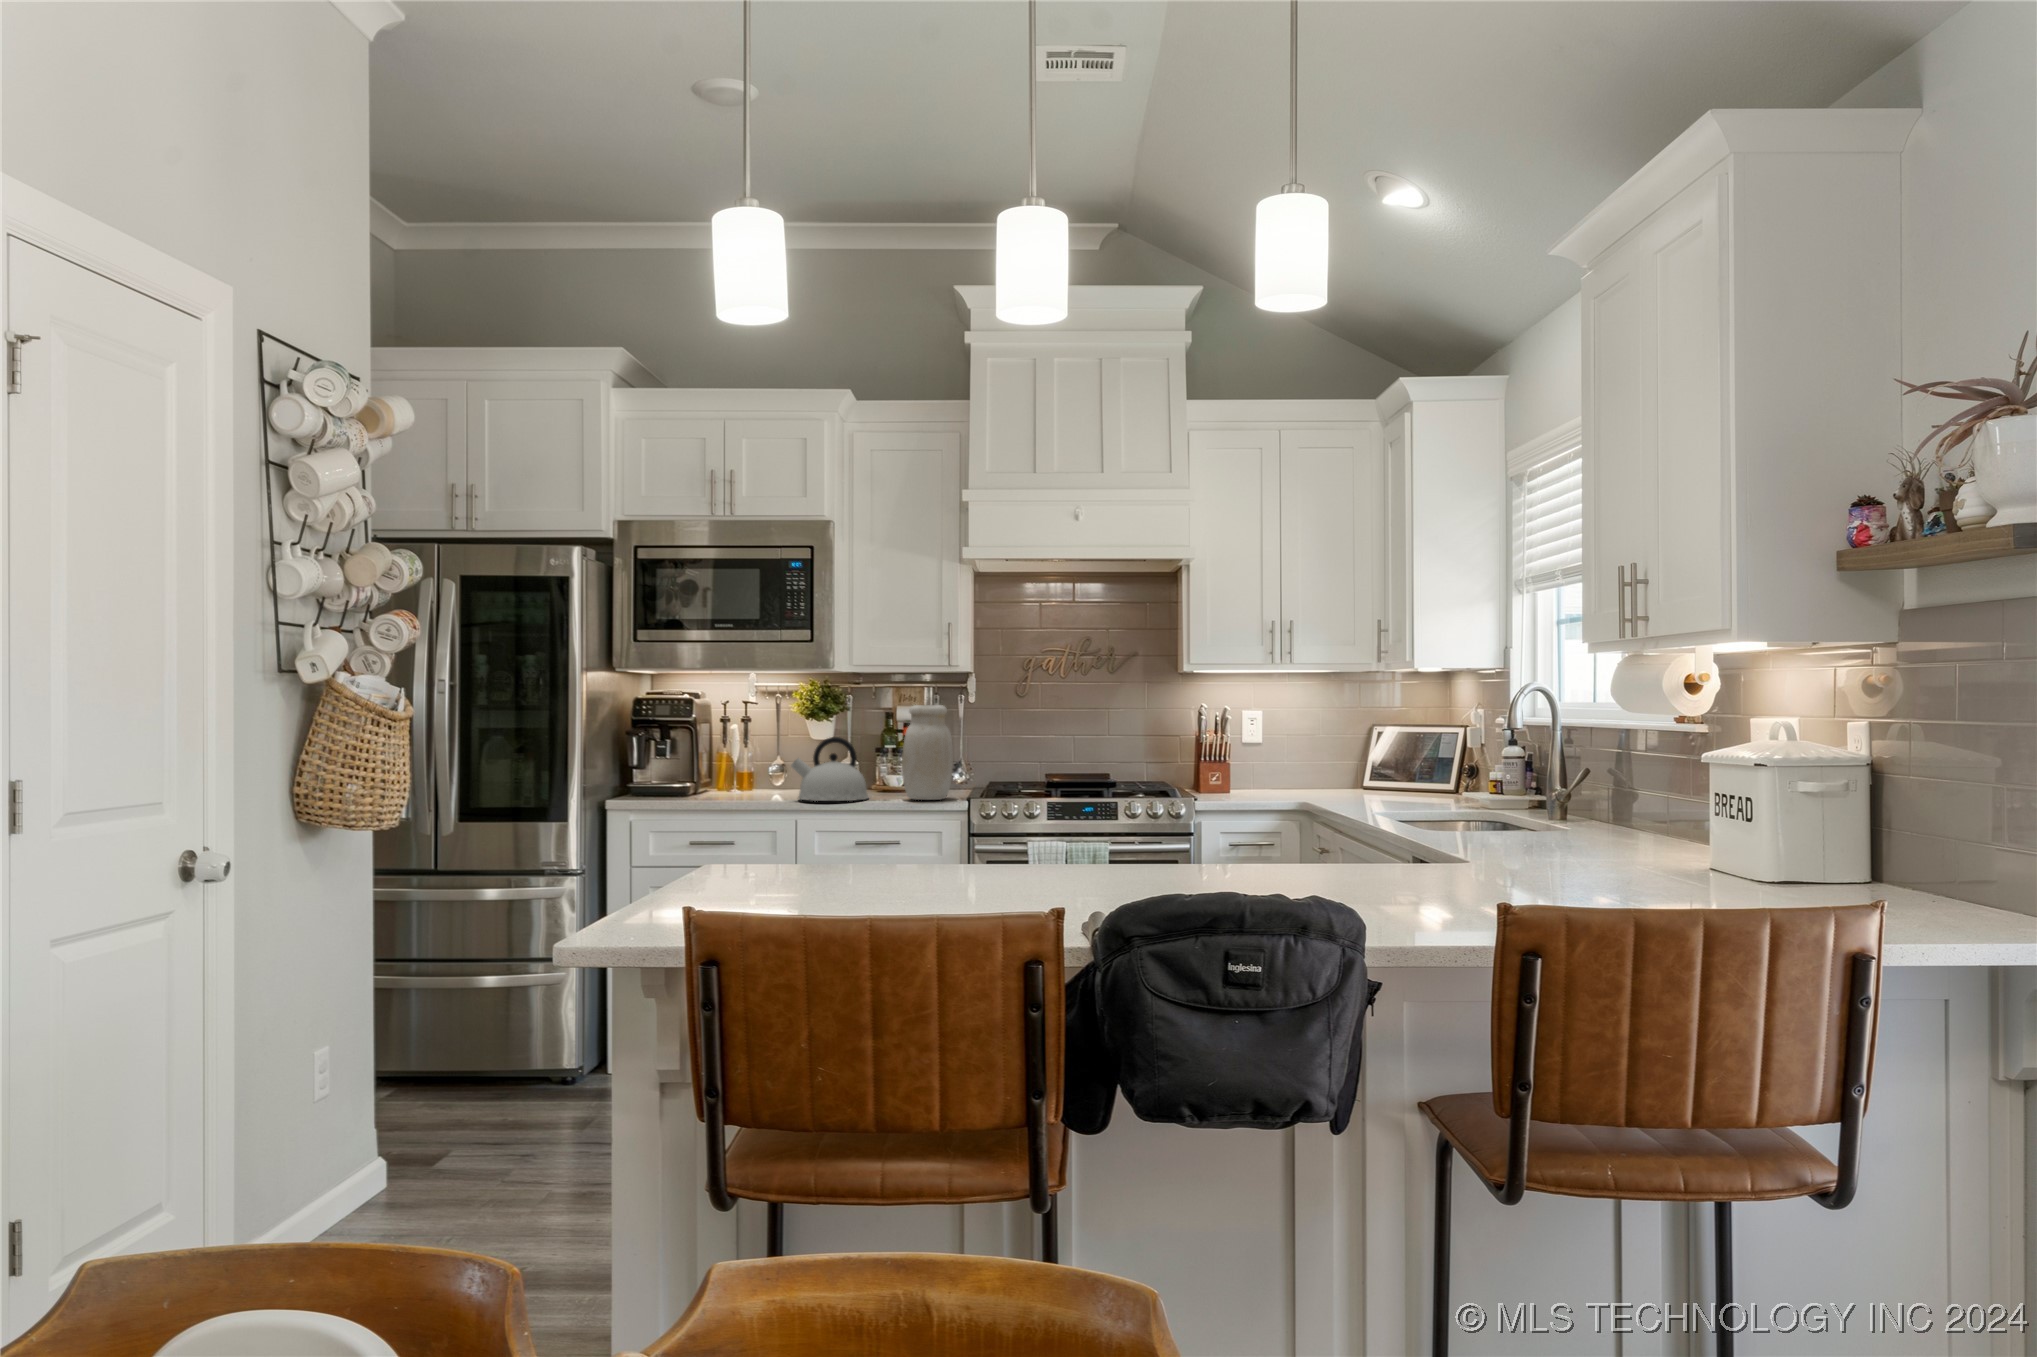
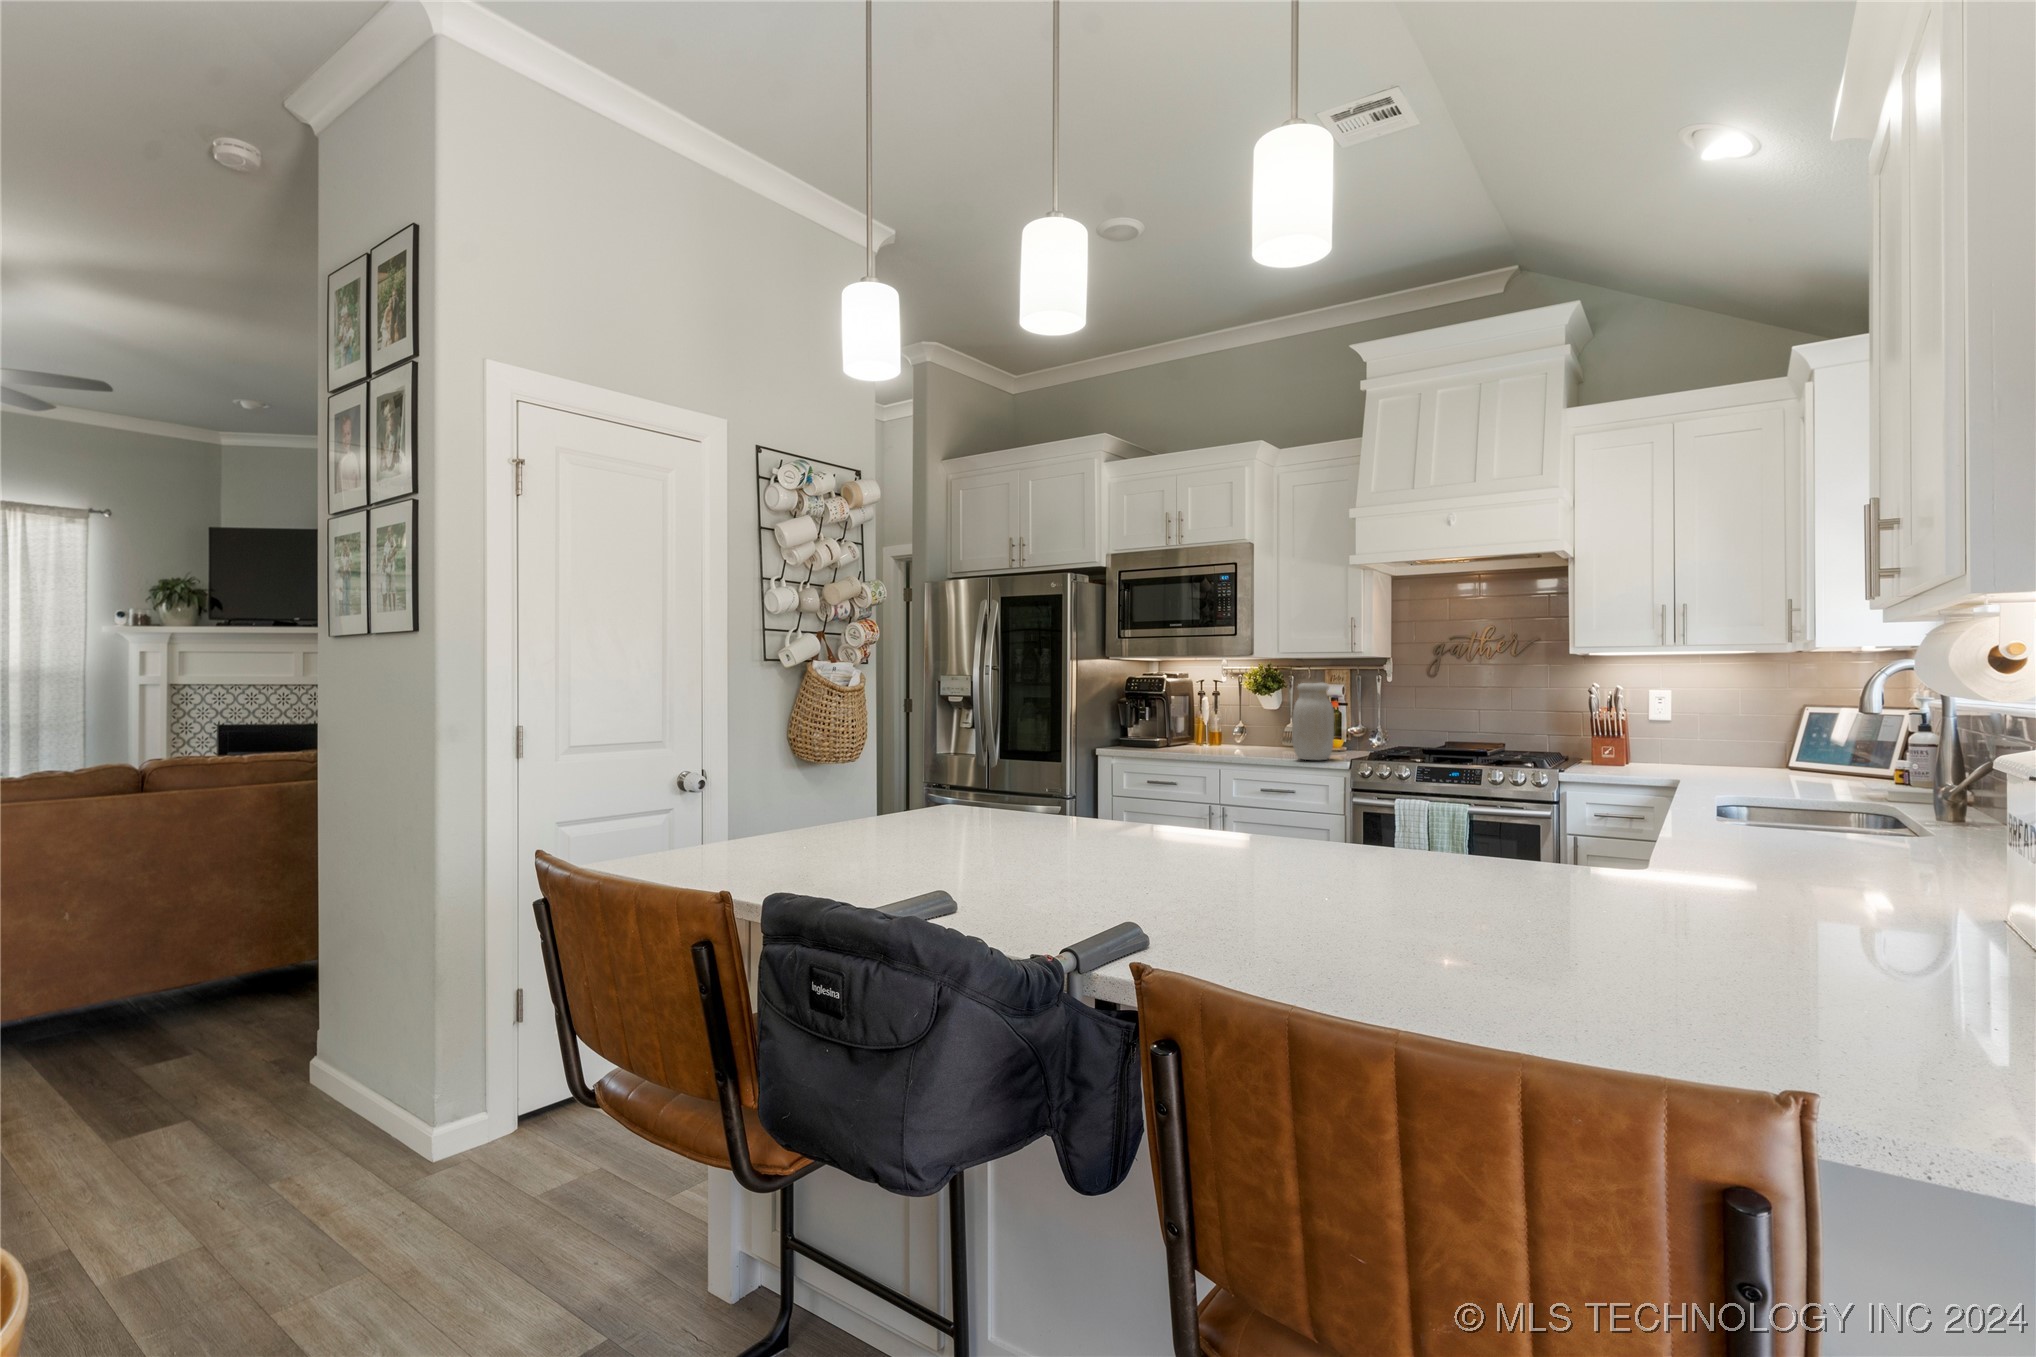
kettle: present [791,737,868,801] -> none [1211,708,1273,758]

